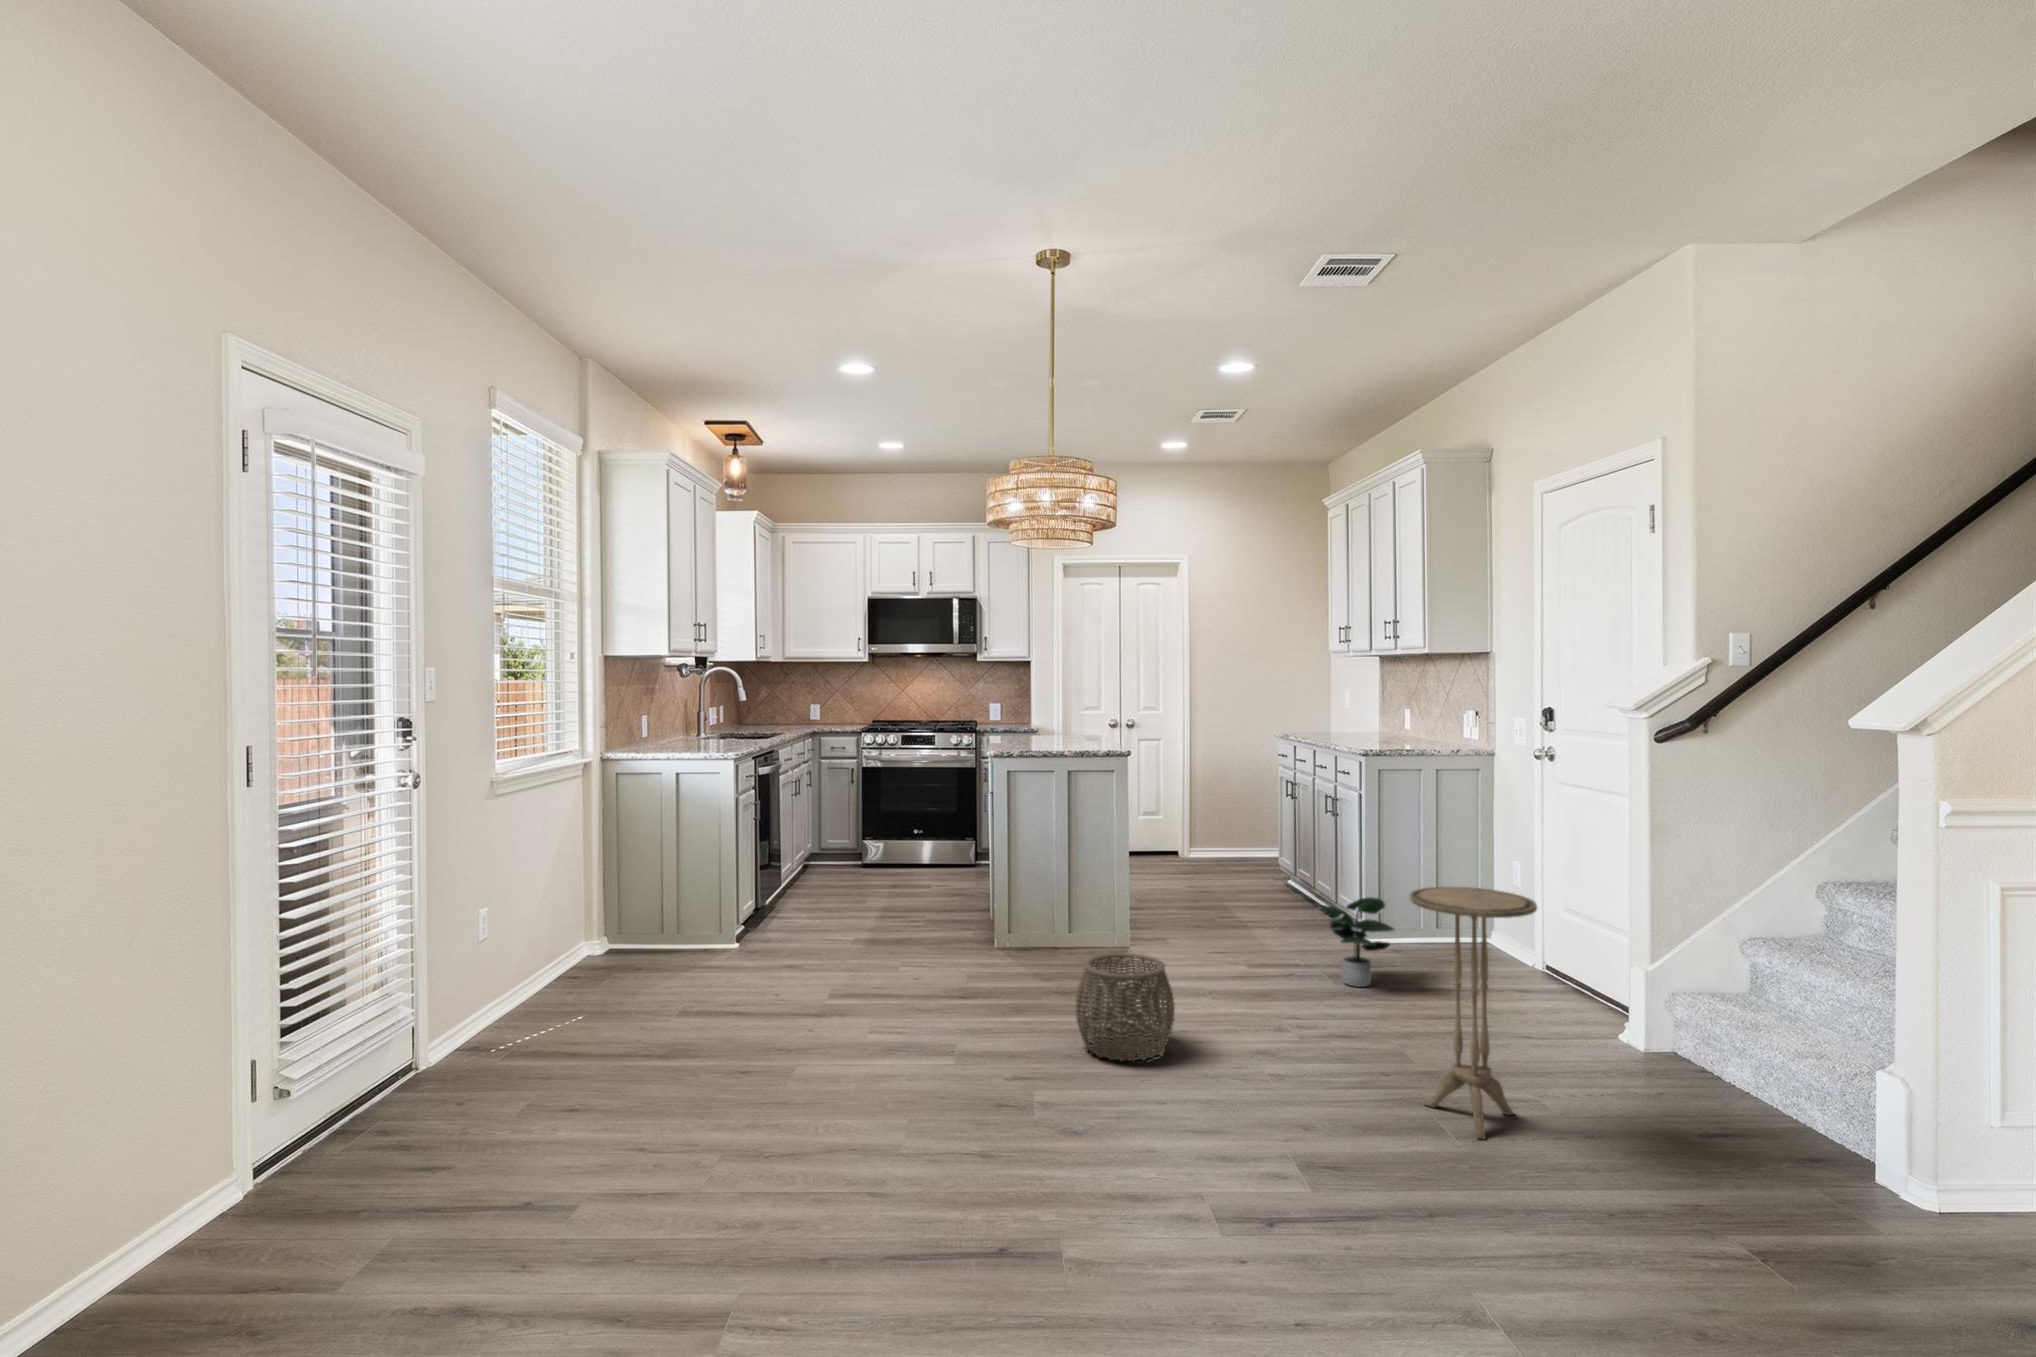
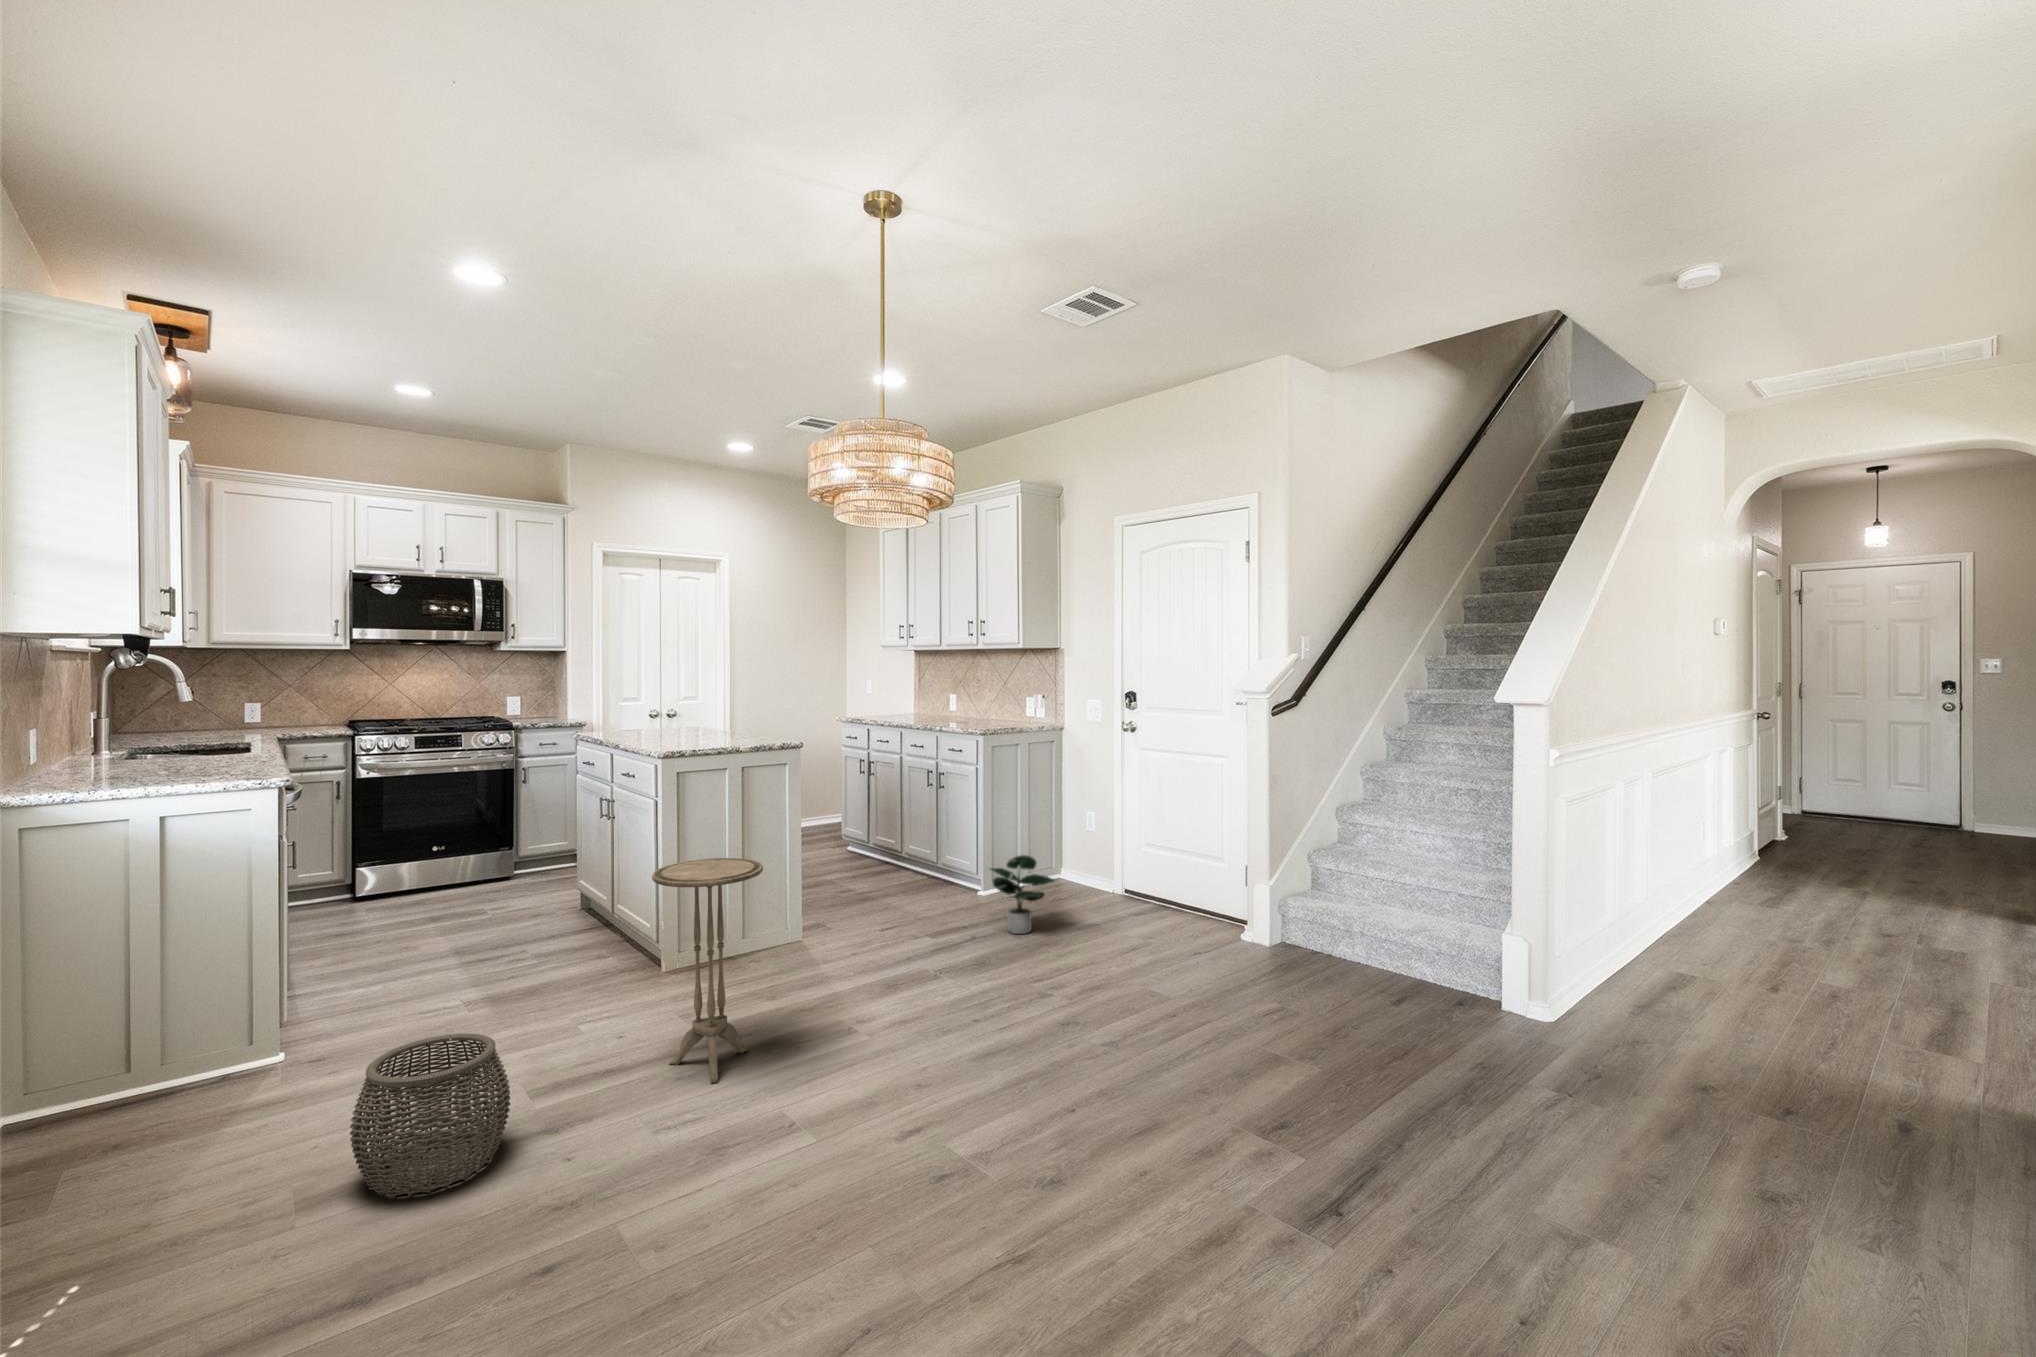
side table: present [1409,887,1537,1139] -> present [652,858,763,1084]
woven basket: present [1075,953,1175,1061] -> present [350,1033,511,1197]

